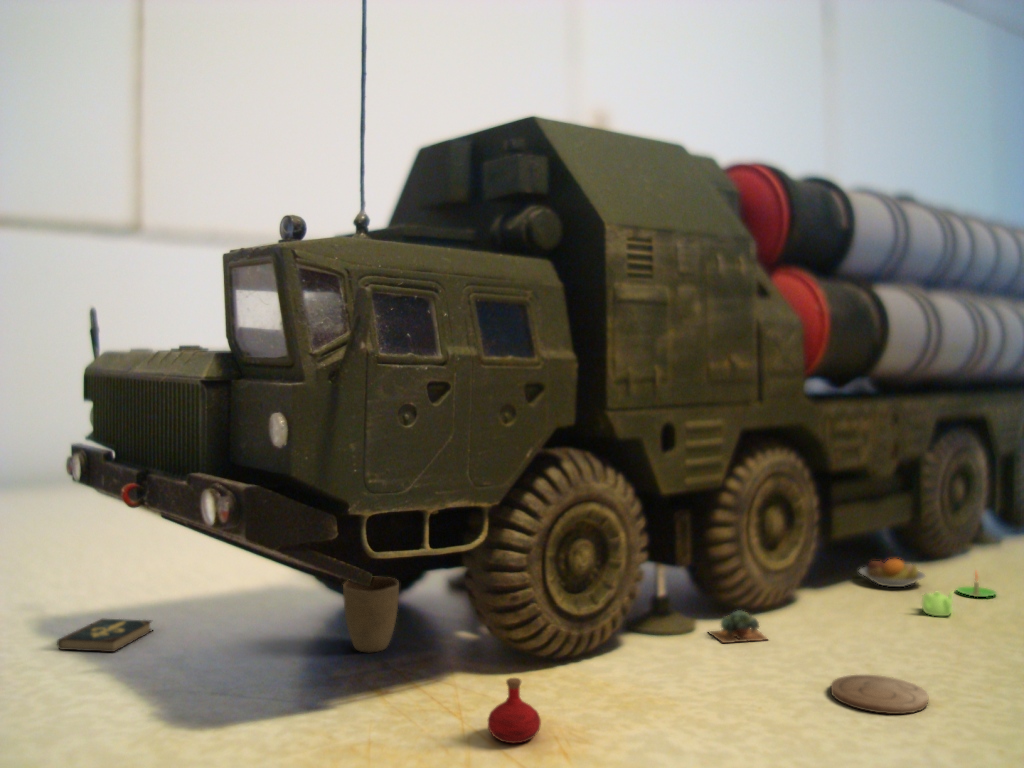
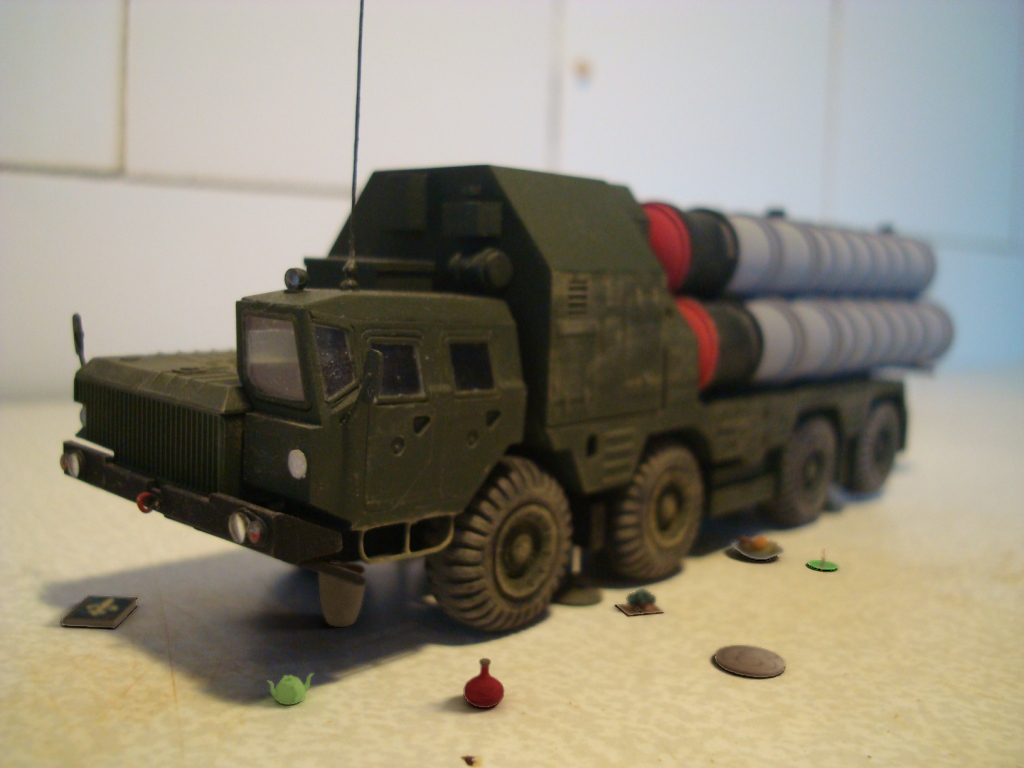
teapot: present [922,592,953,617] -> present [268,674,313,705]

